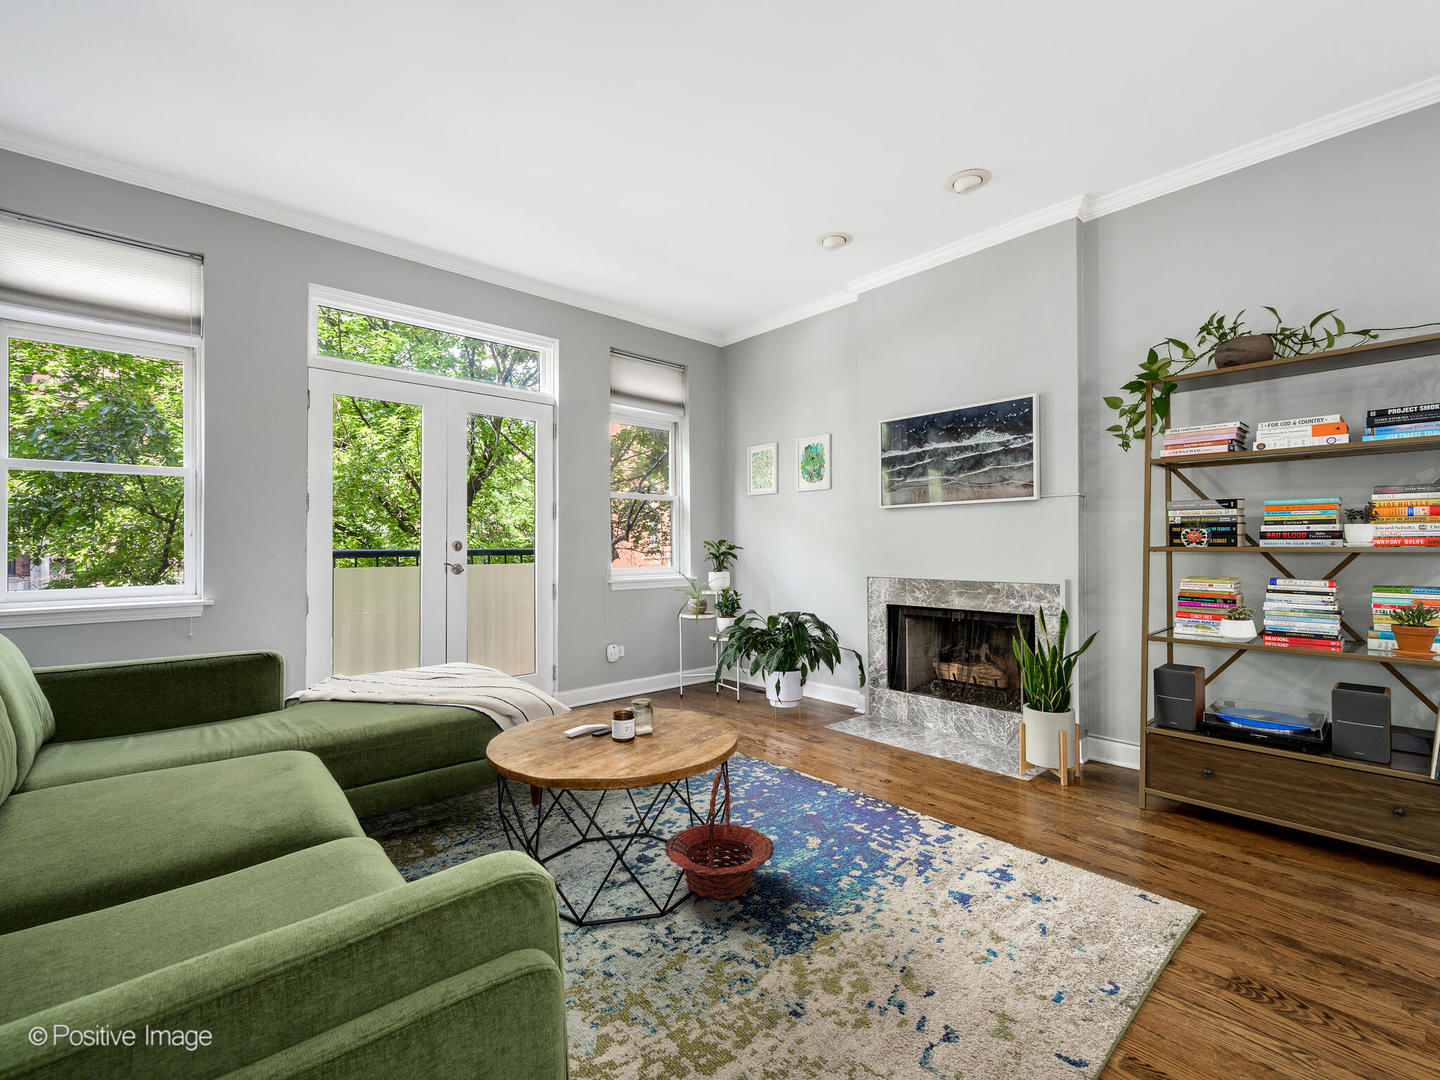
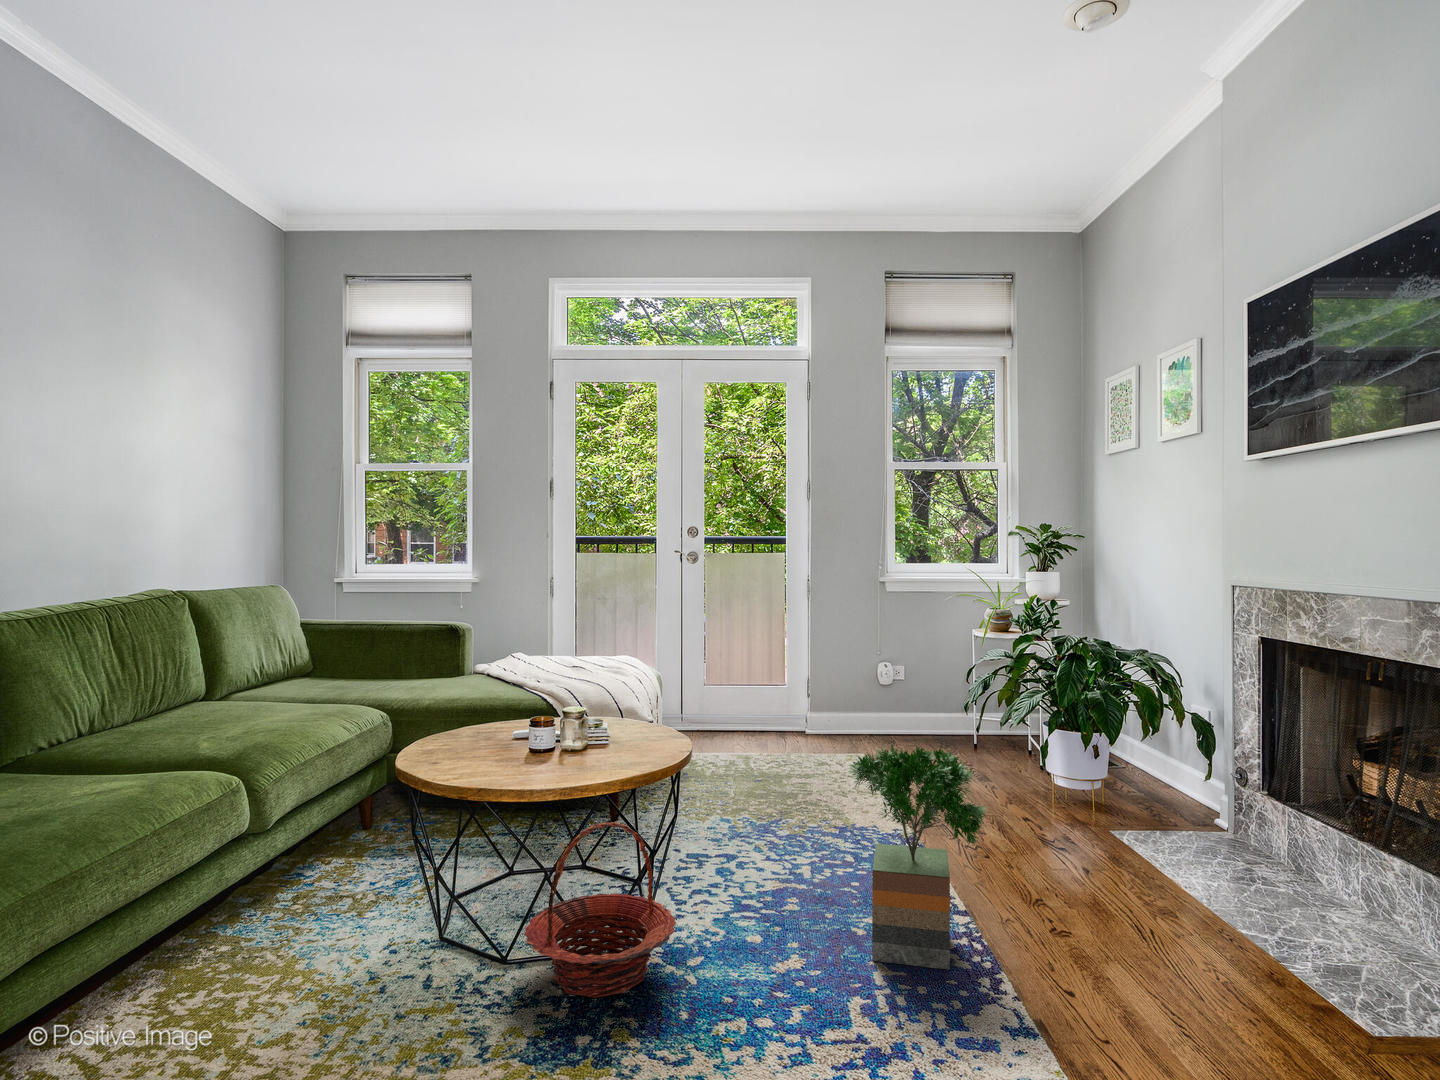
potted tree: none [794,684,891,821] -> present [849,745,987,970]

